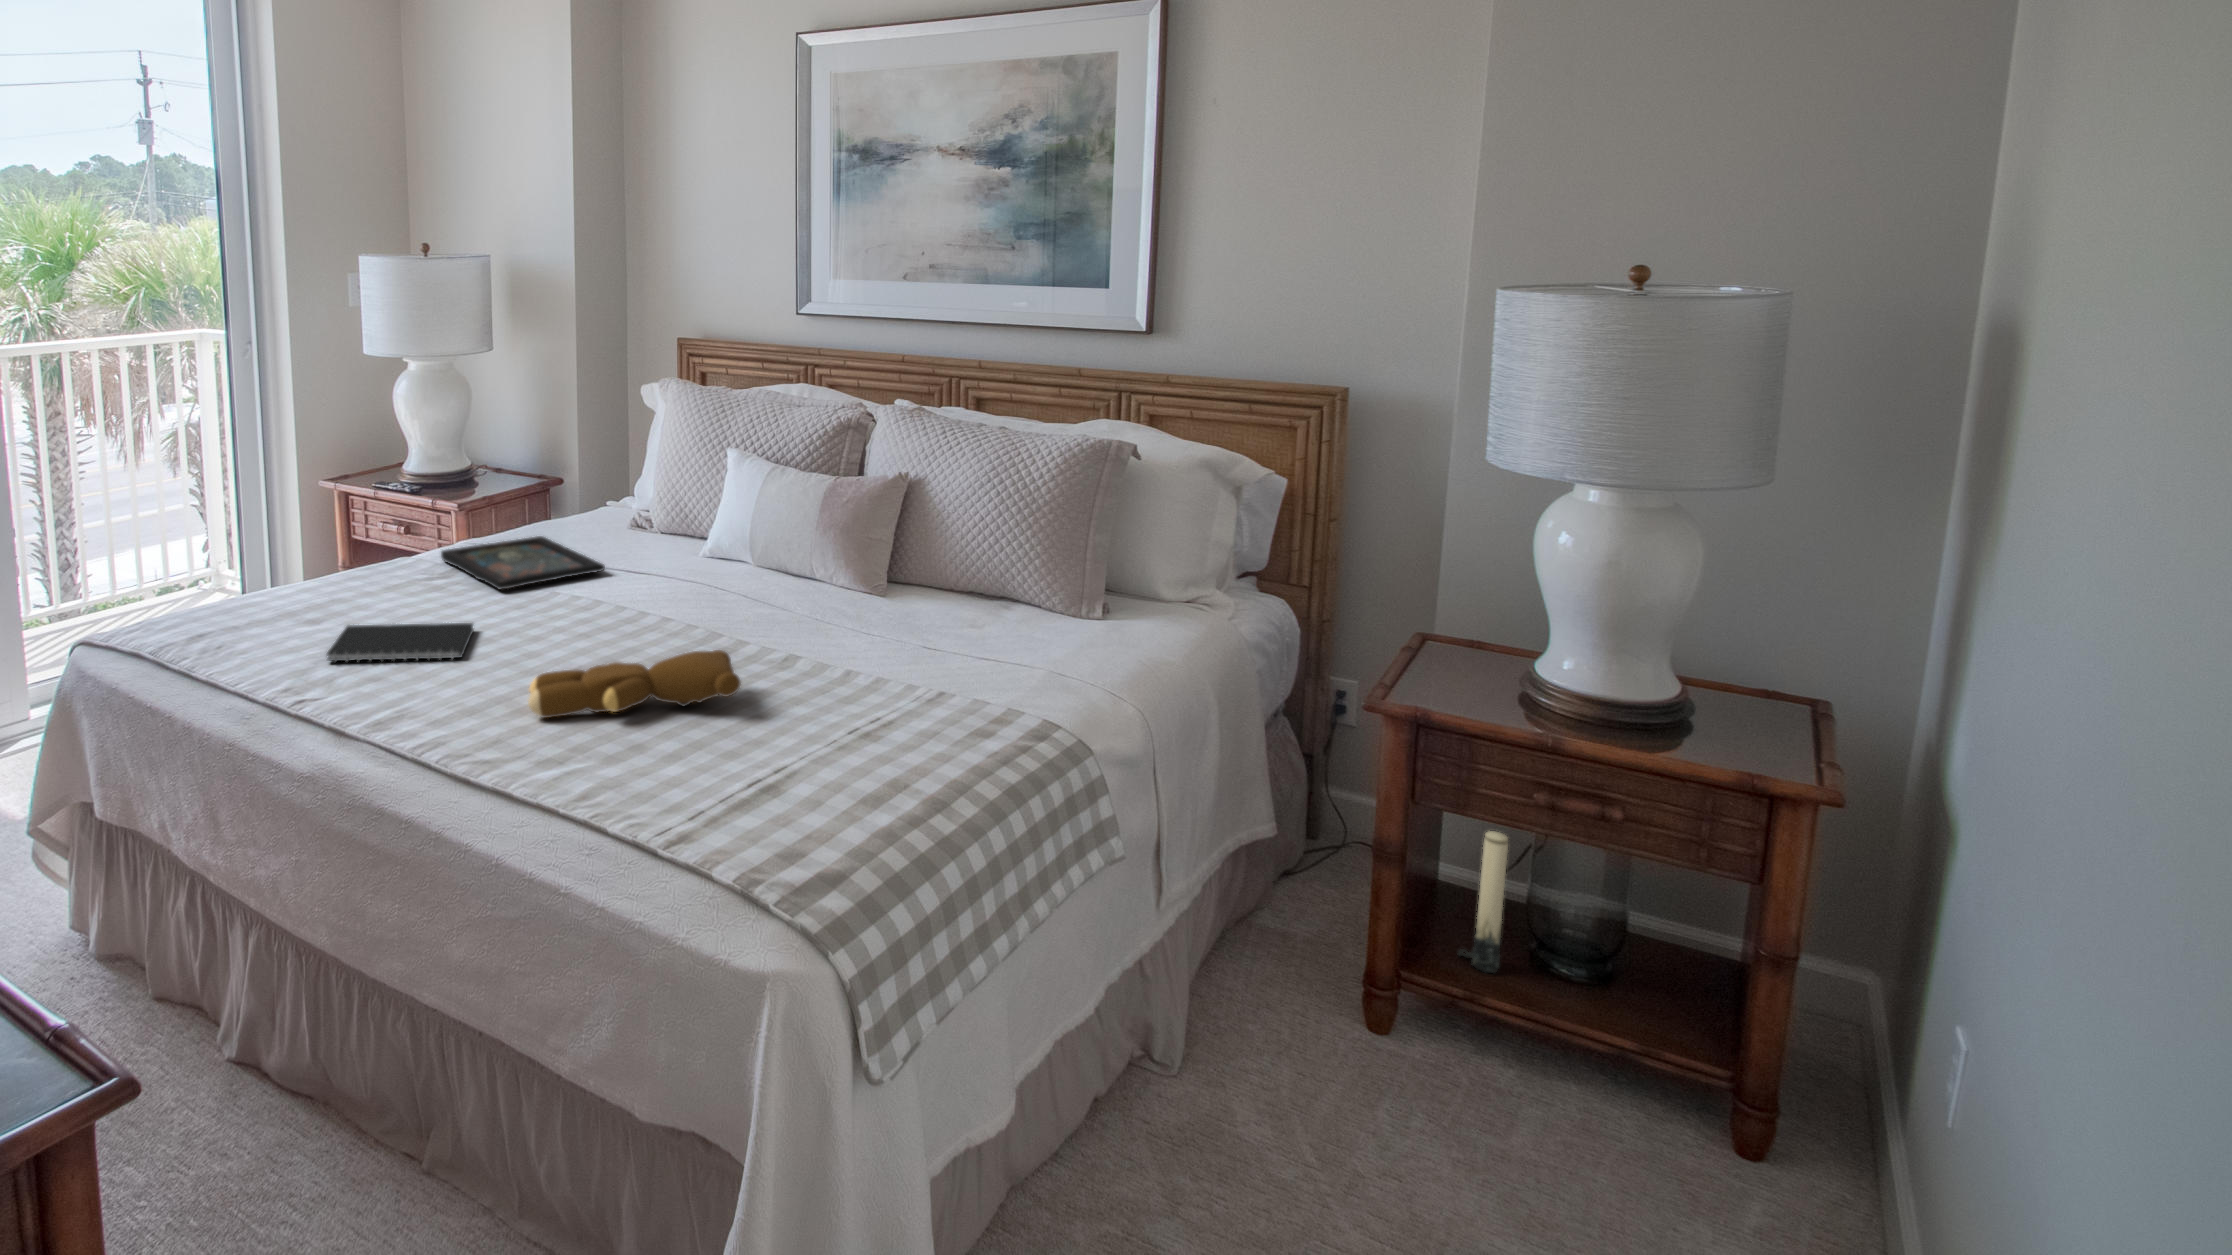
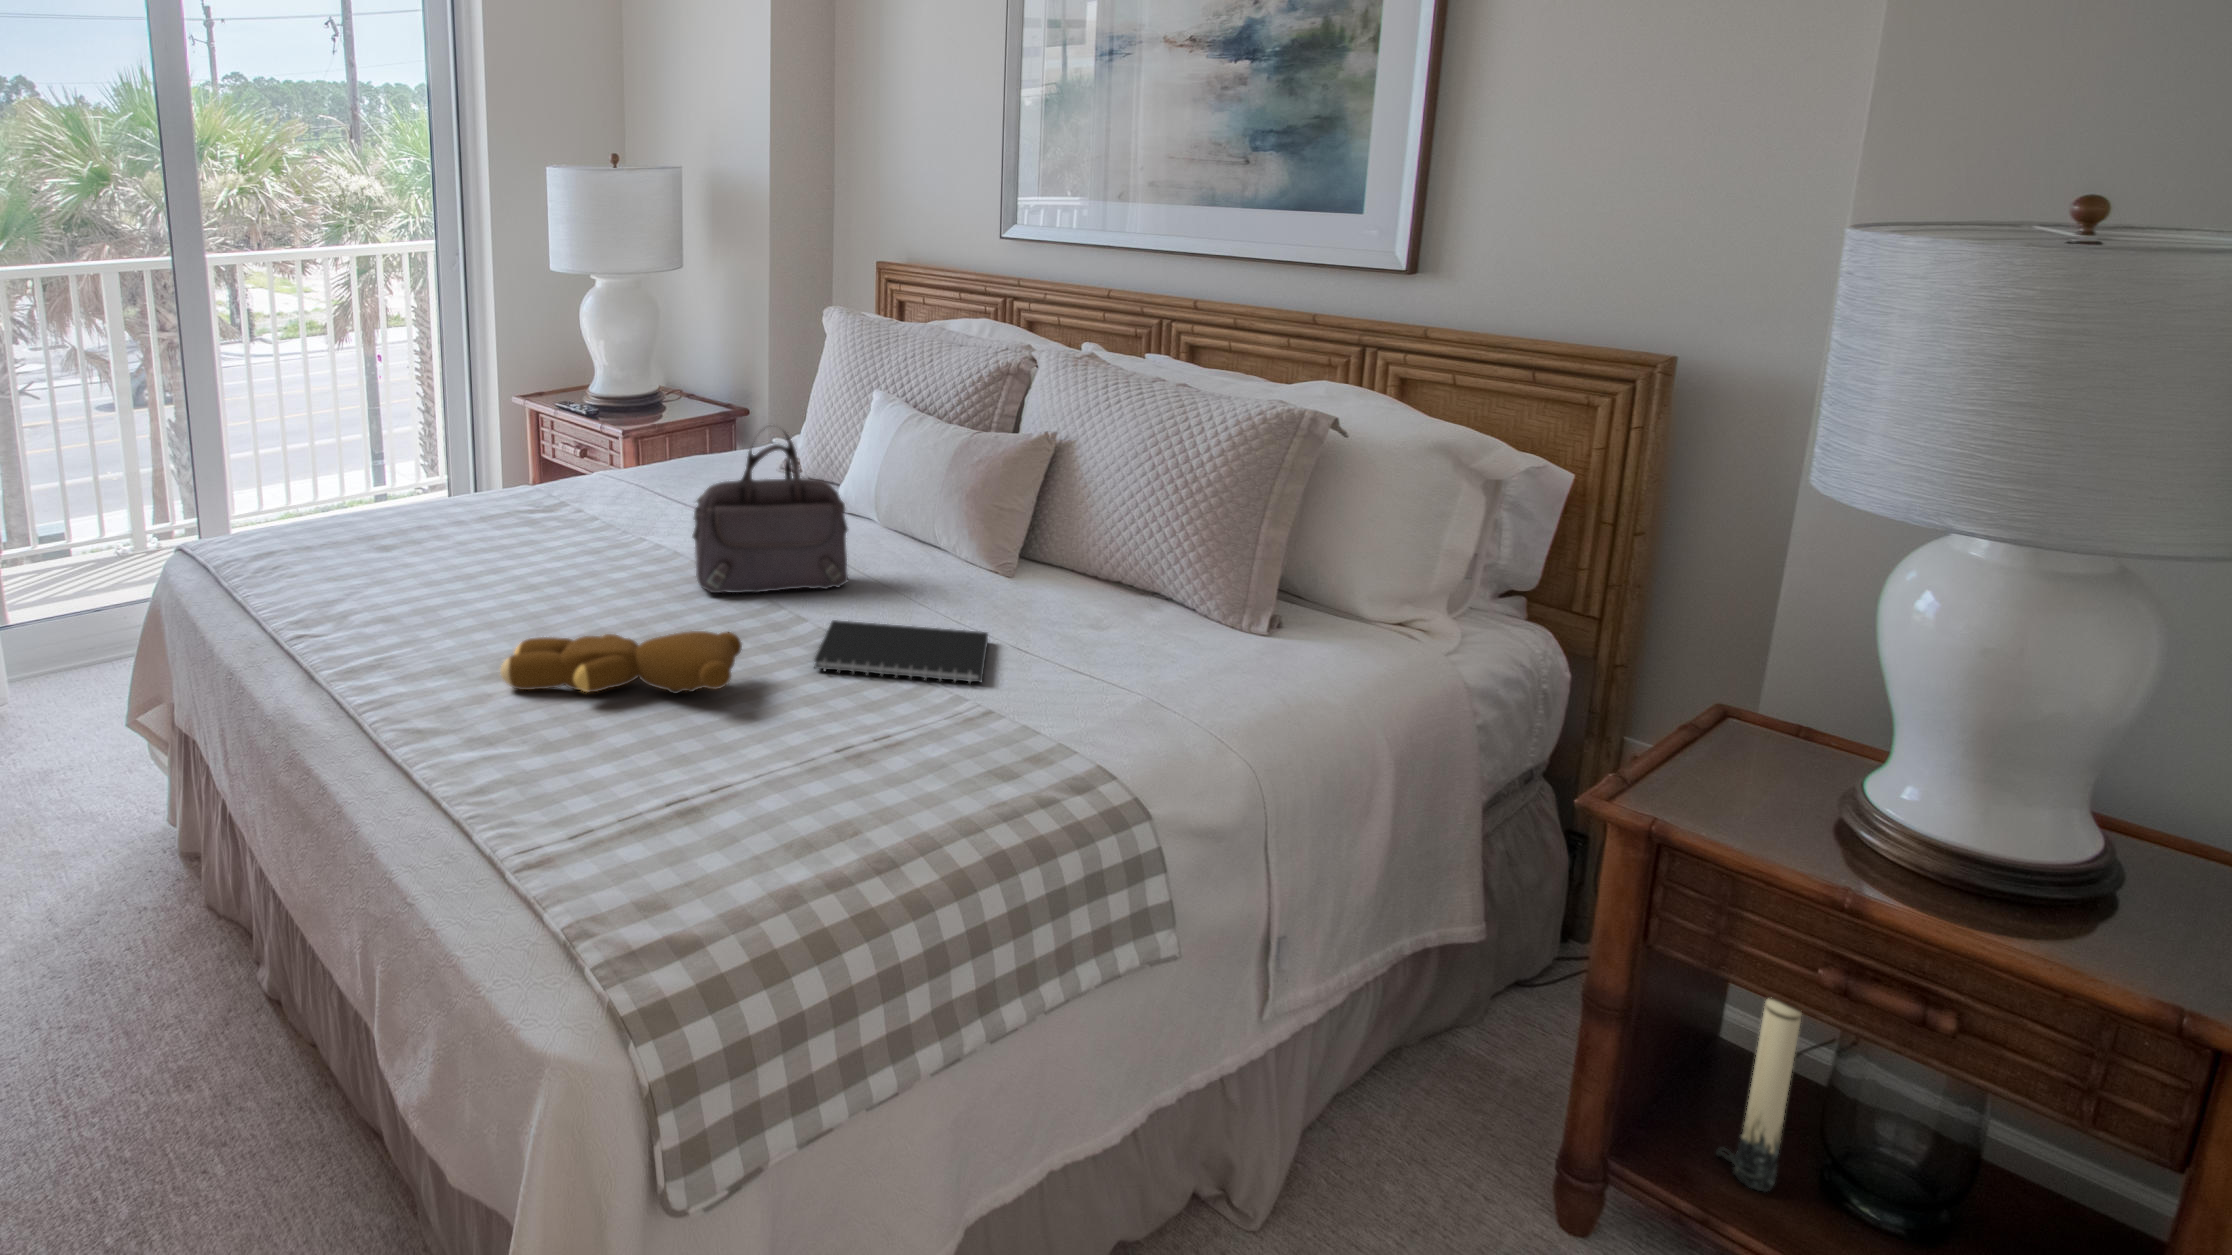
handbag: none [633,476,764,627] -> present [692,433,848,593]
tray: present [441,536,605,589] -> none [552,476,707,534]
notebook: present [327,623,474,662] -> present [814,620,988,683]

